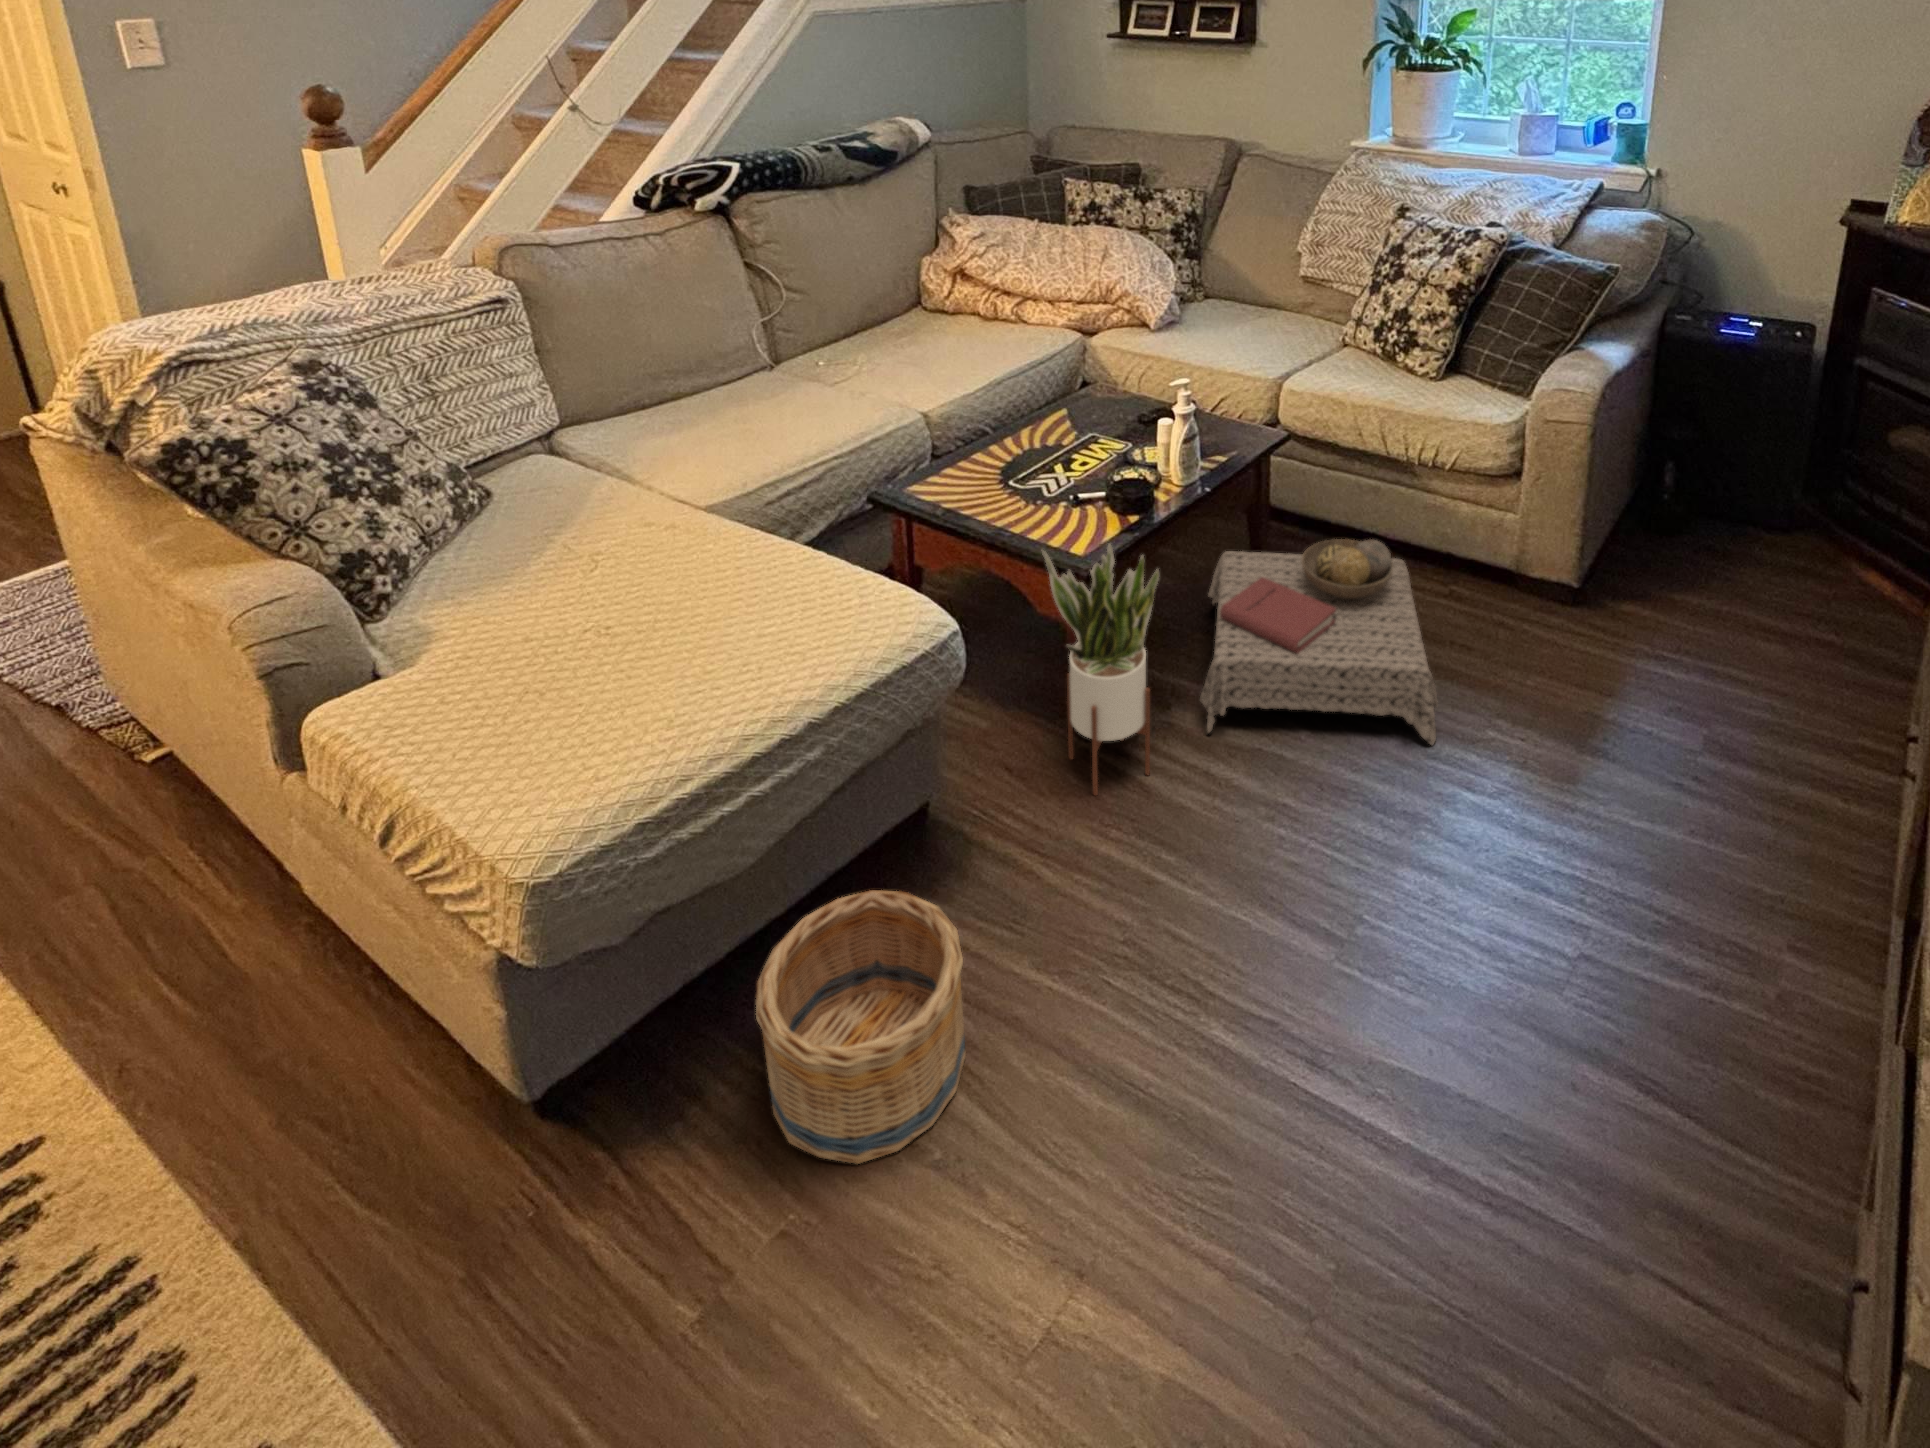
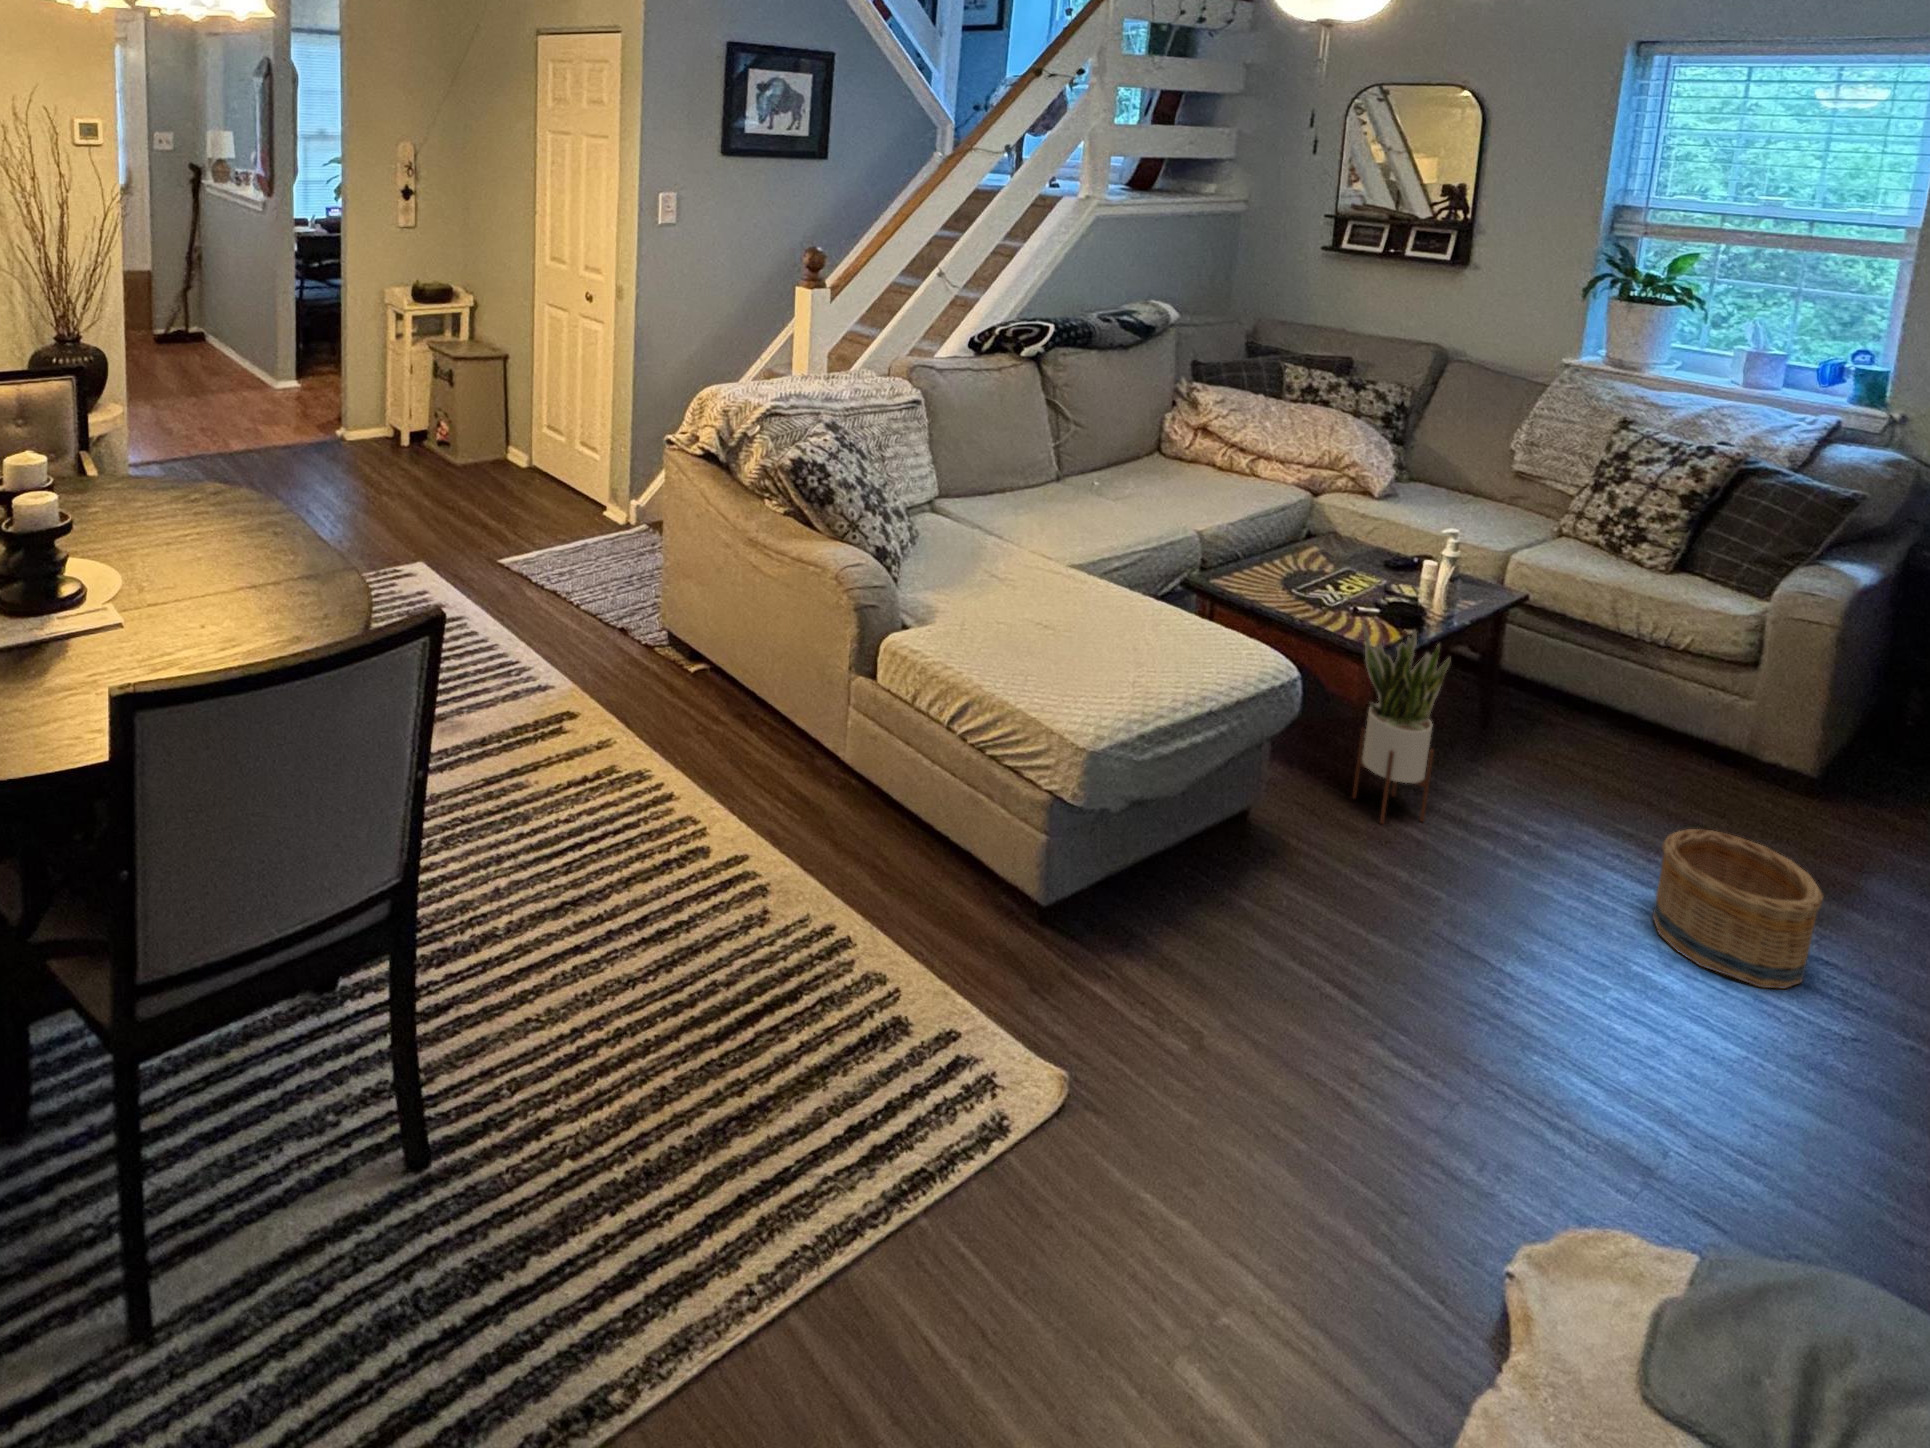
ottoman: present [1200,539,1438,745] -> none [1446,679,1684,860]
basket: present [756,890,965,1164] -> present [1653,829,1823,988]

